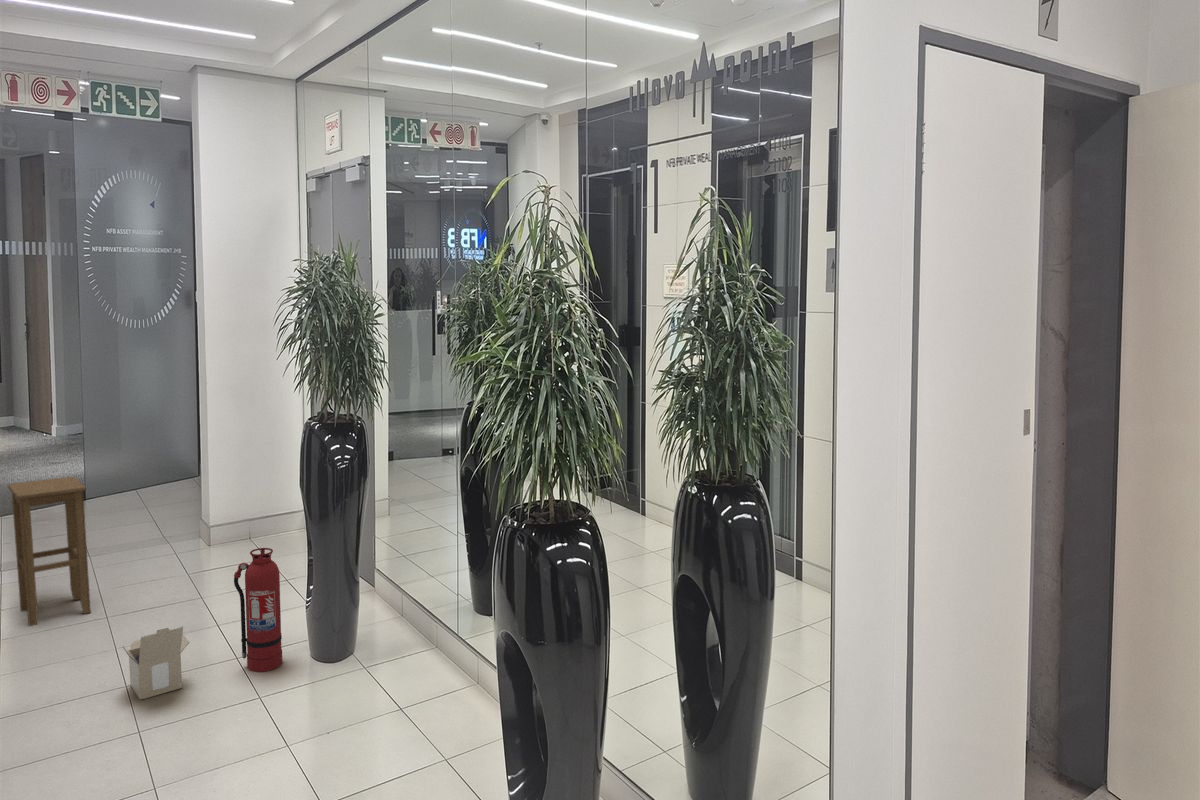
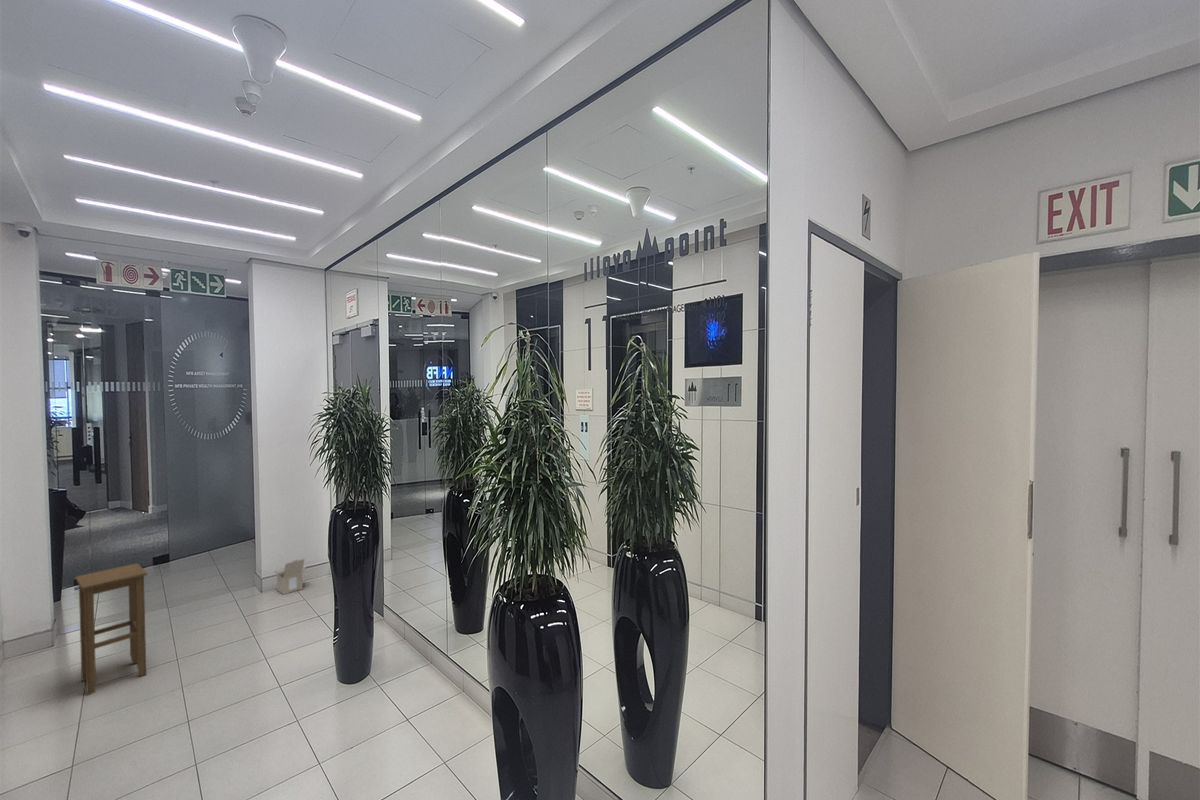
fire extinguisher: present [234,548,282,672] -> none [270,611,310,714]
cardboard box: present [123,627,189,700] -> present [276,560,306,594]

